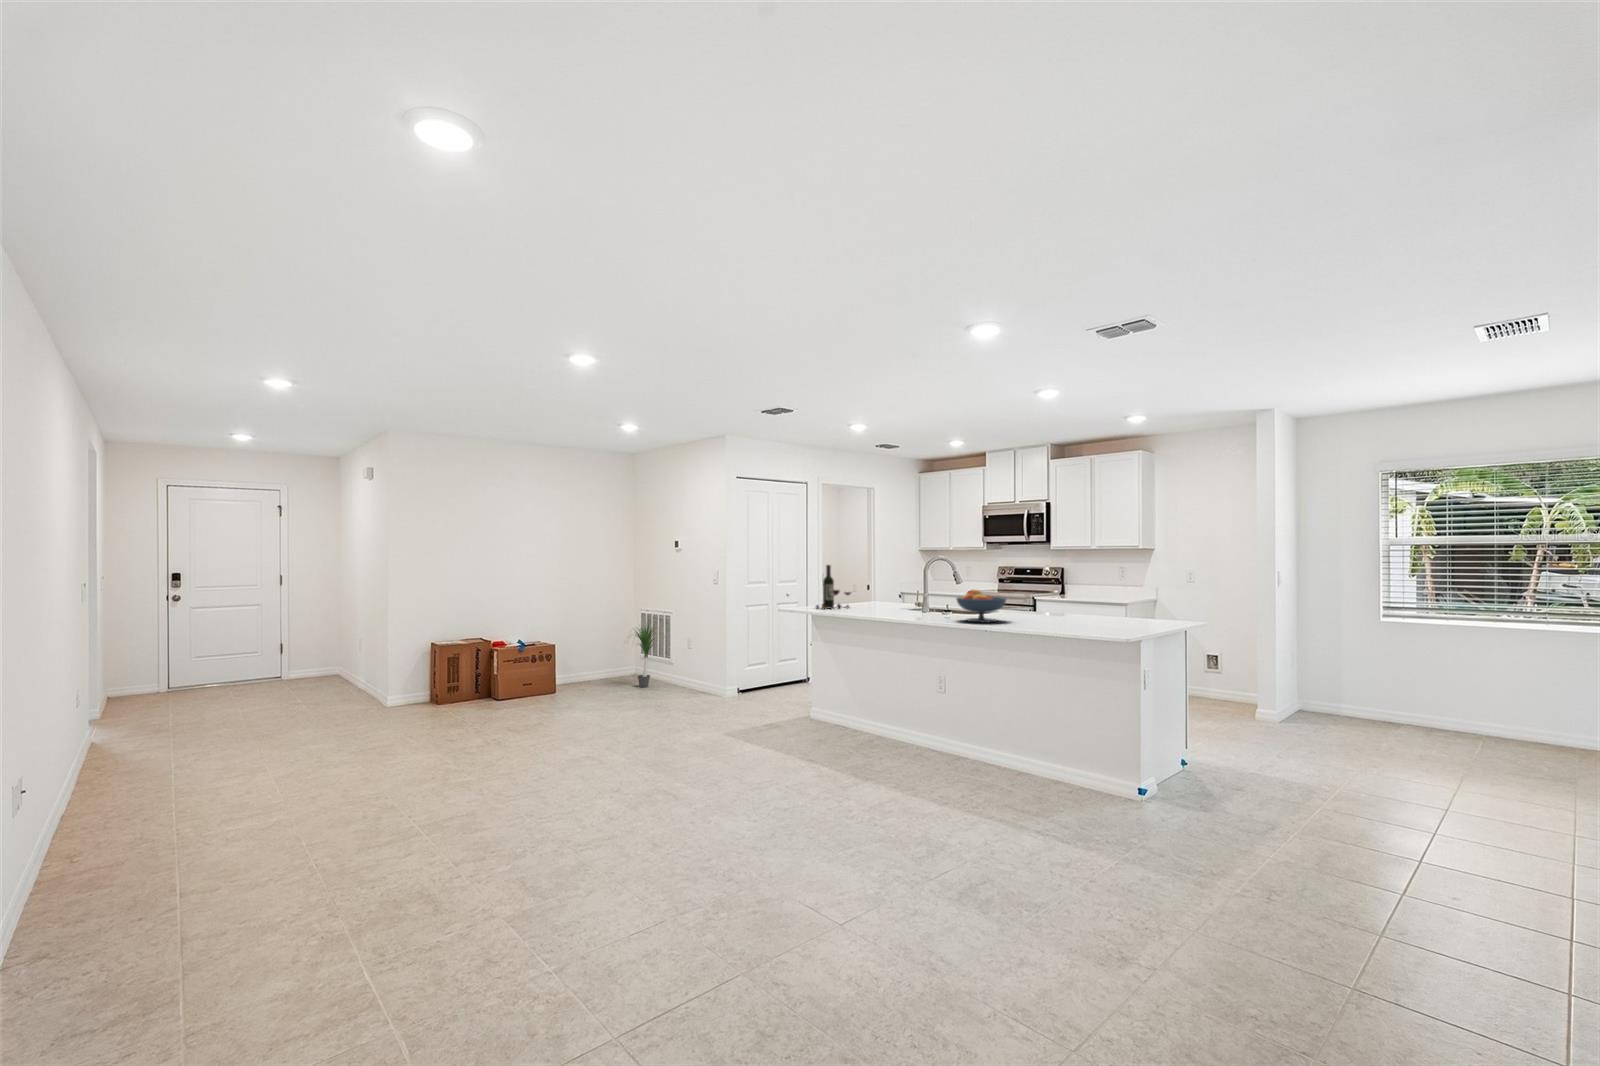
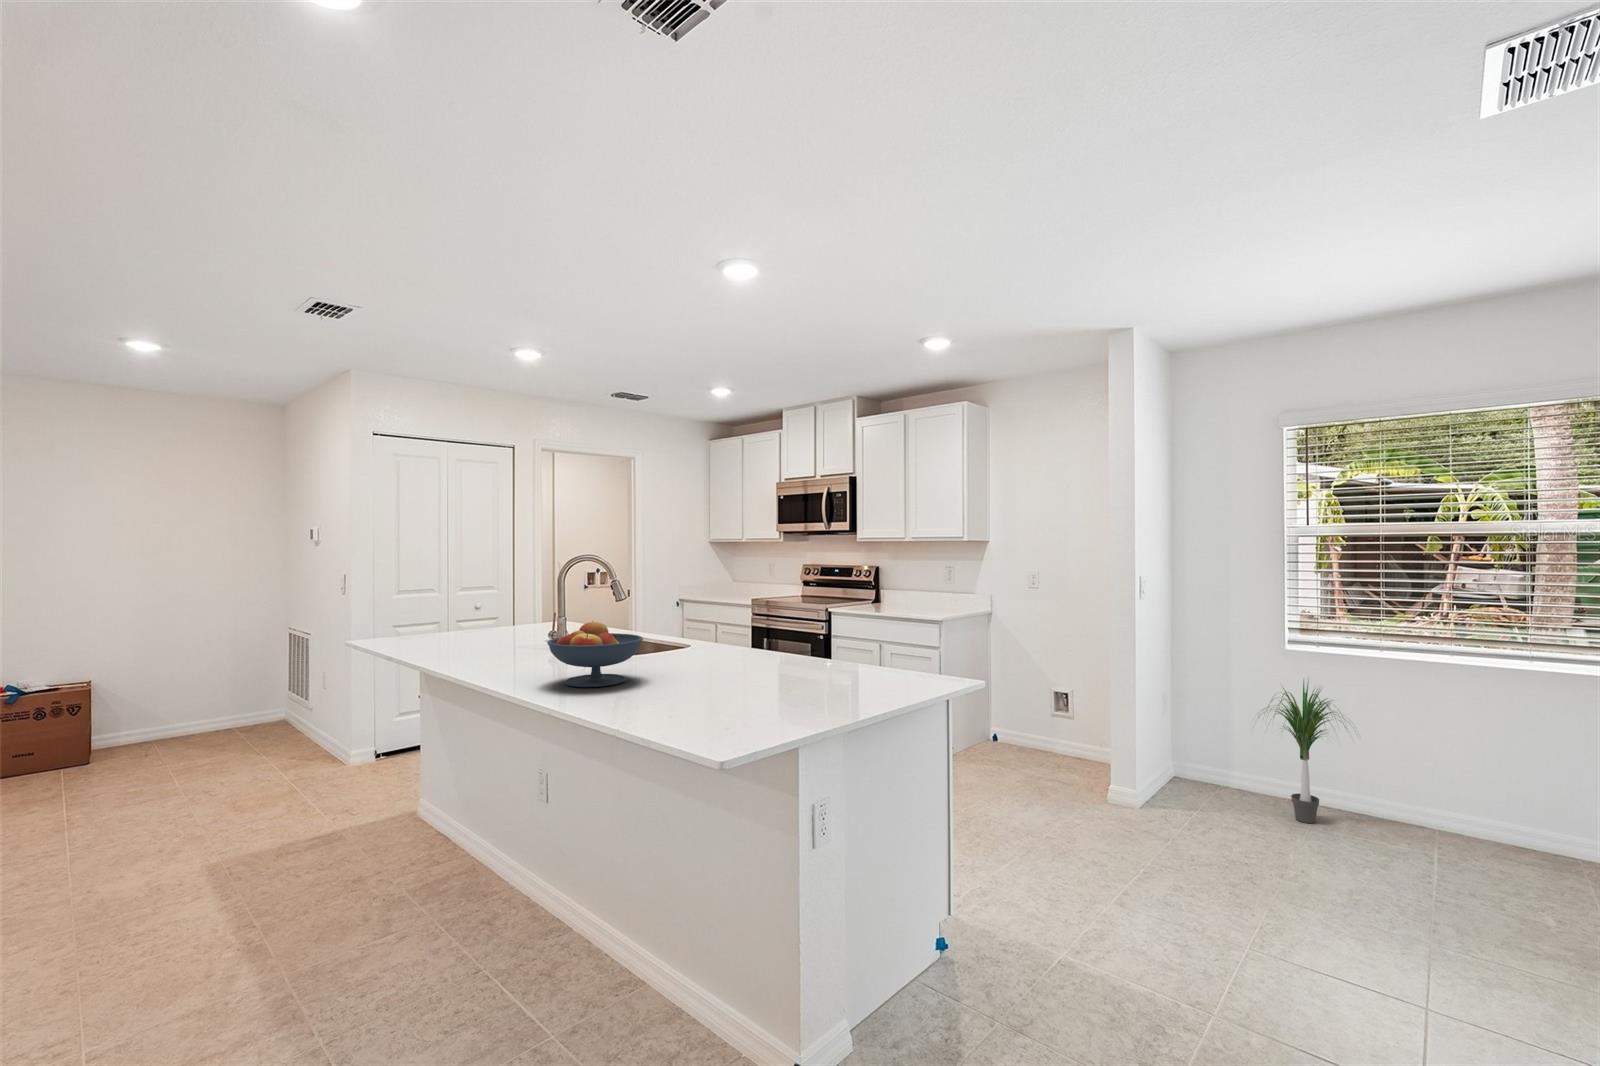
wine bottle: present [816,565,851,609] -> none [413,571,493,645]
potted plant: present [634,623,665,687] -> present [1258,679,1346,823]

